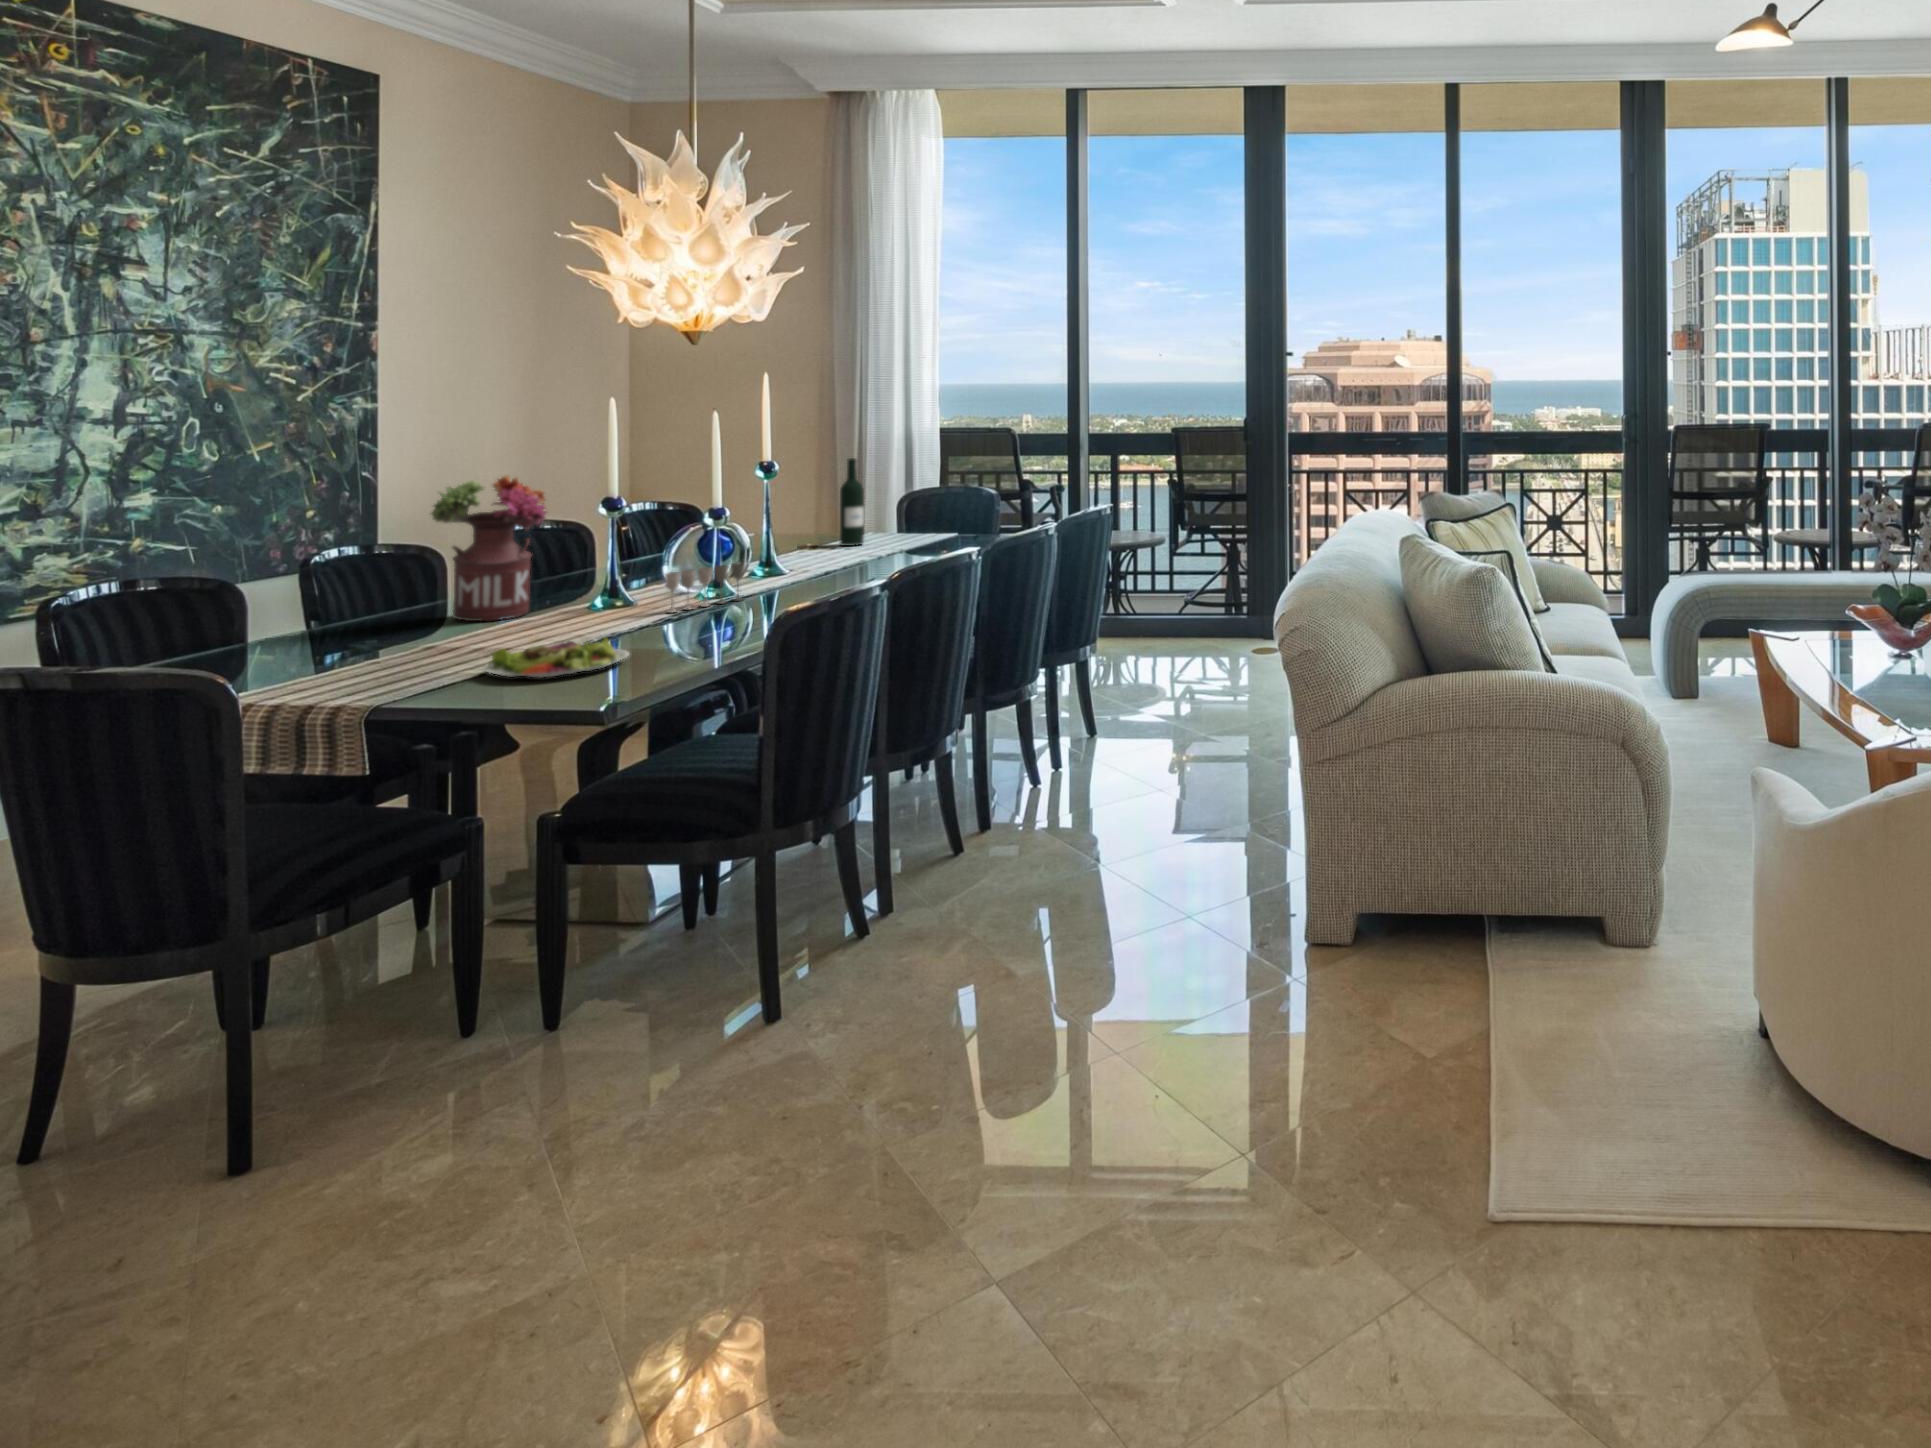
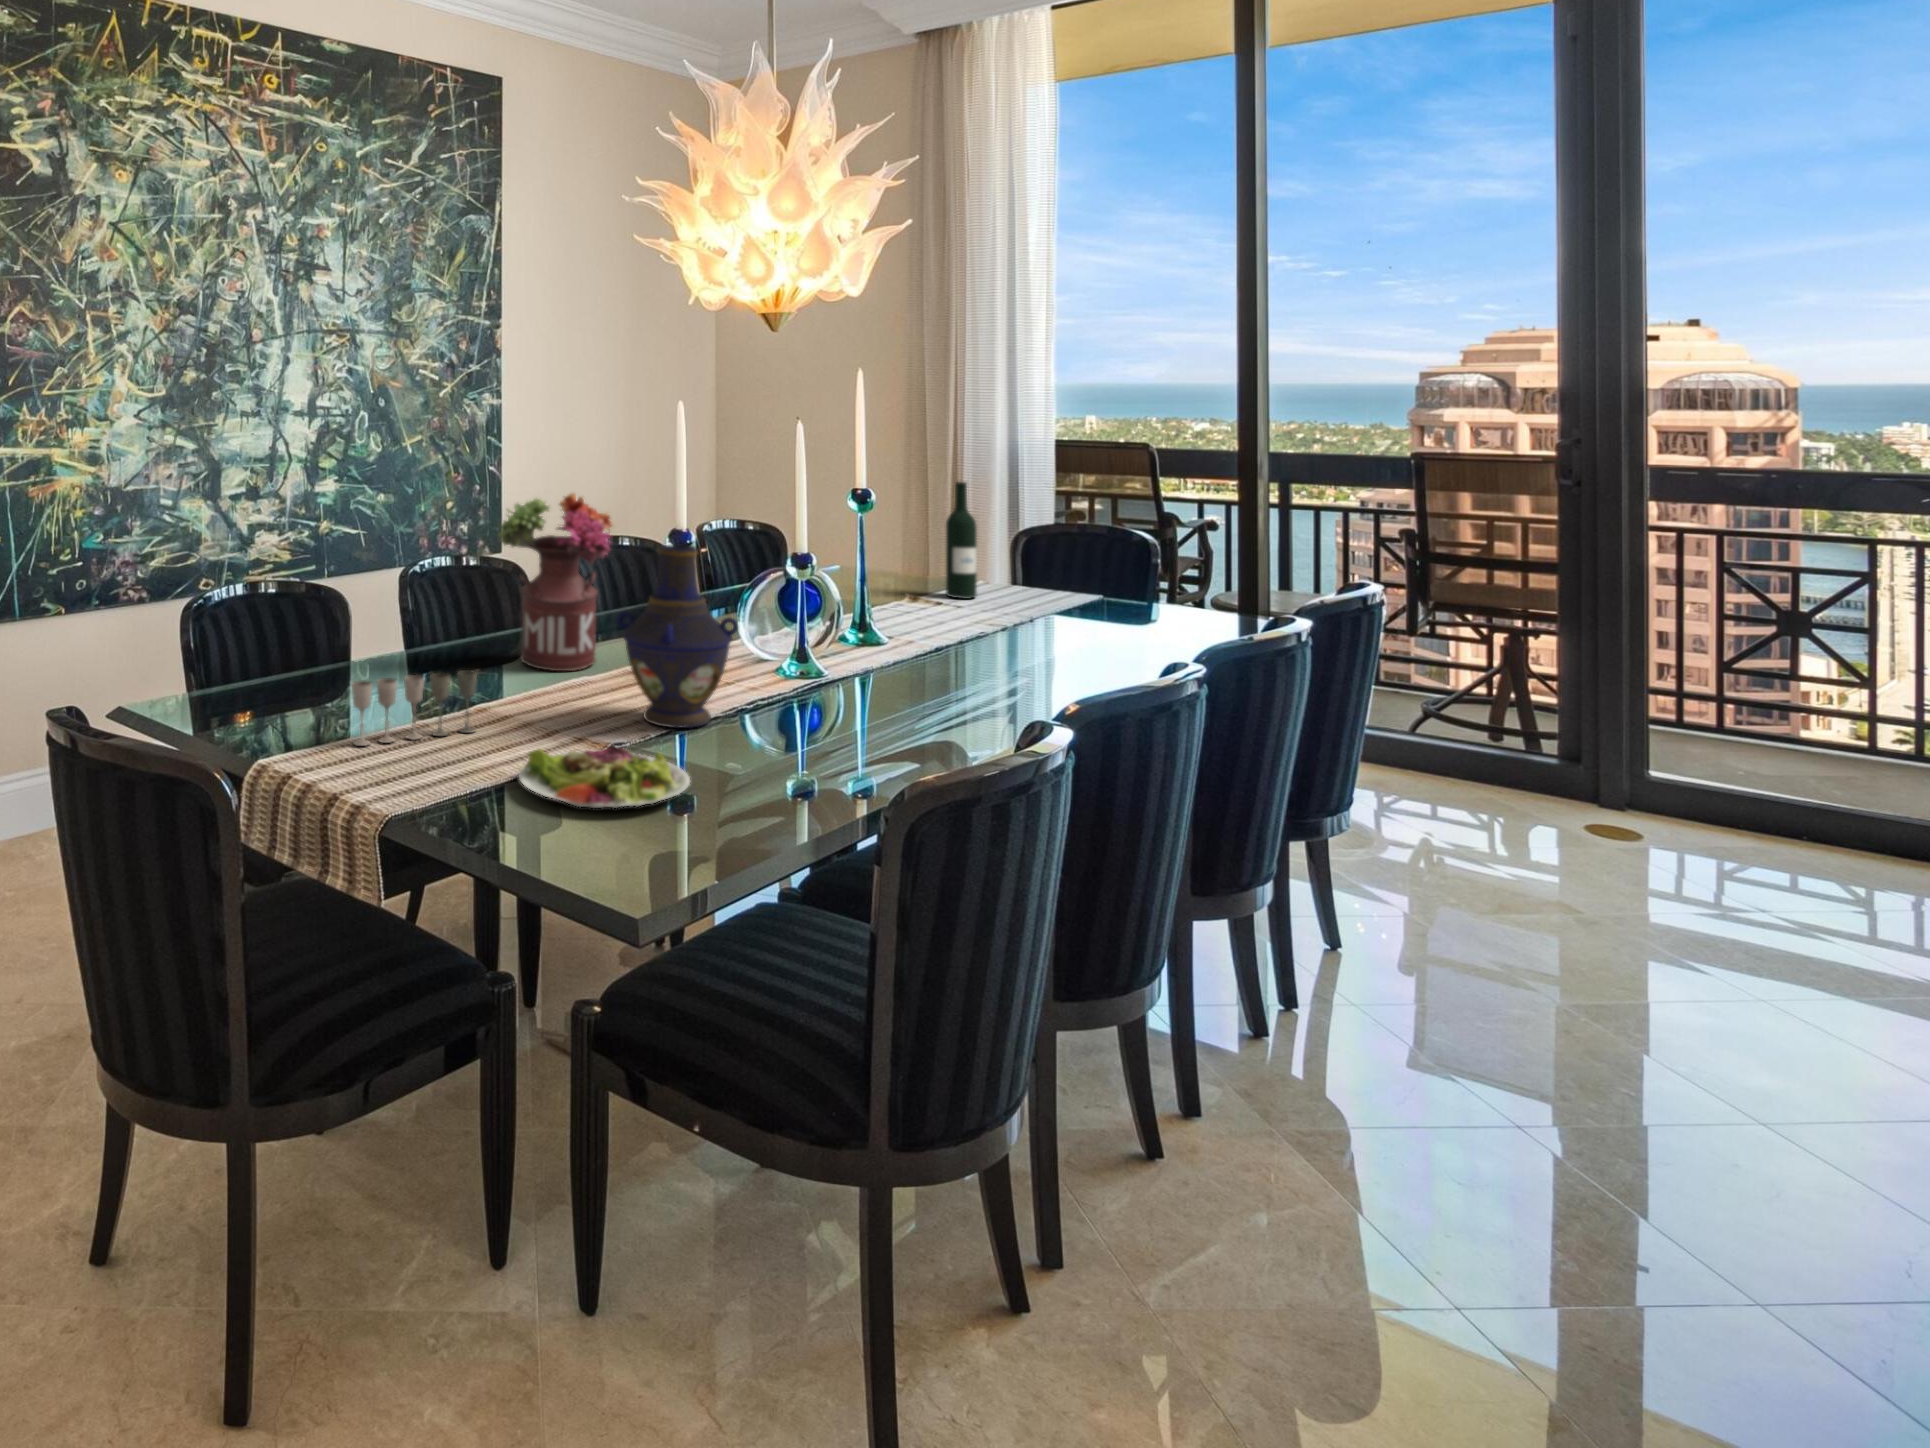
vase: none [560,503,665,636] -> present [618,545,738,728]
wine glass: present [665,562,745,613] -> present [352,670,477,746]

